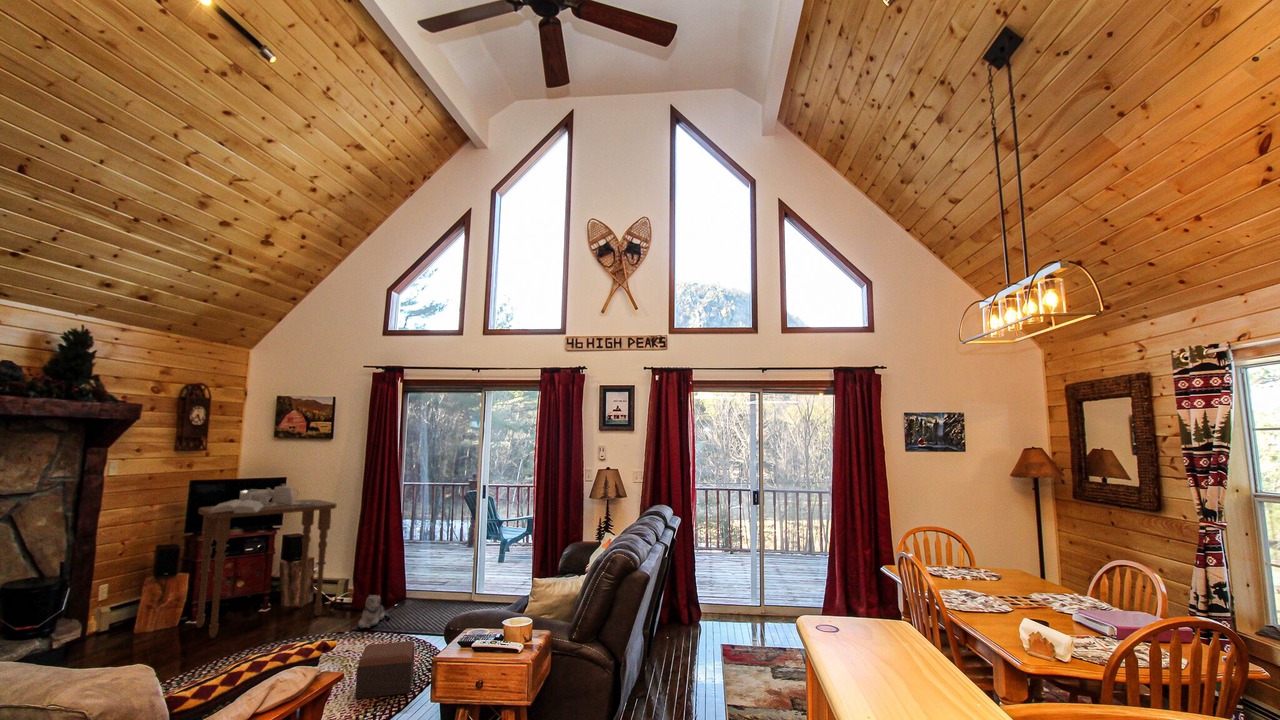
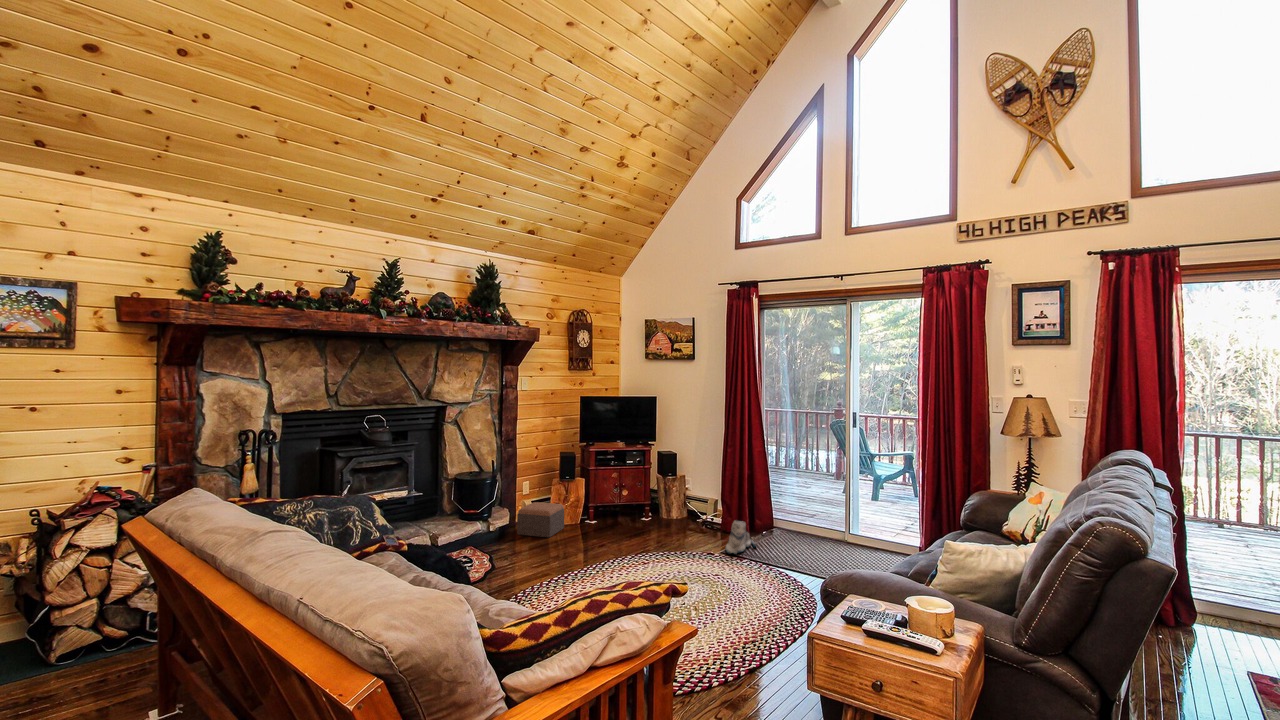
side table: present [196,484,336,638] -> none [586,403,699,540]
footstool: present [355,641,415,699] -> present [517,502,564,538]

